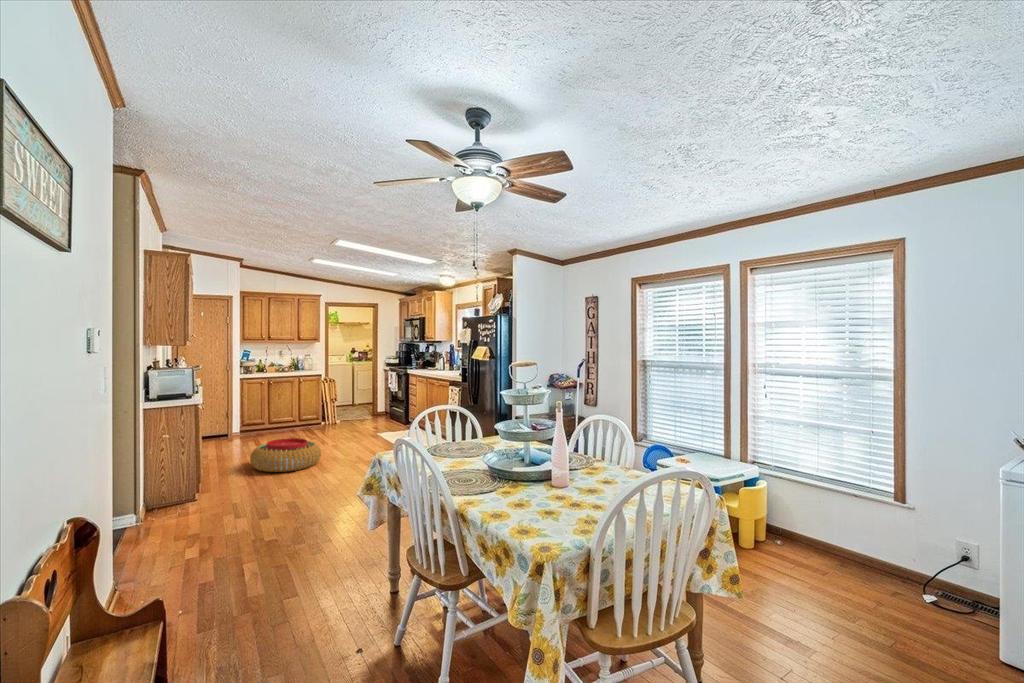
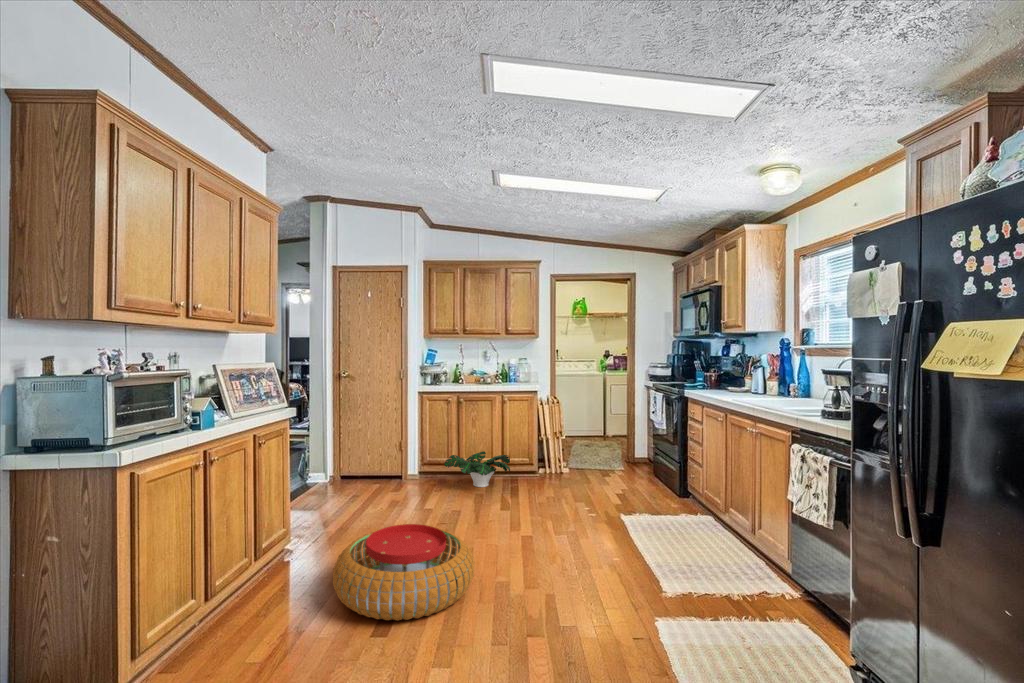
potted plant: none [264,414,310,434] -> present [444,451,510,487]

